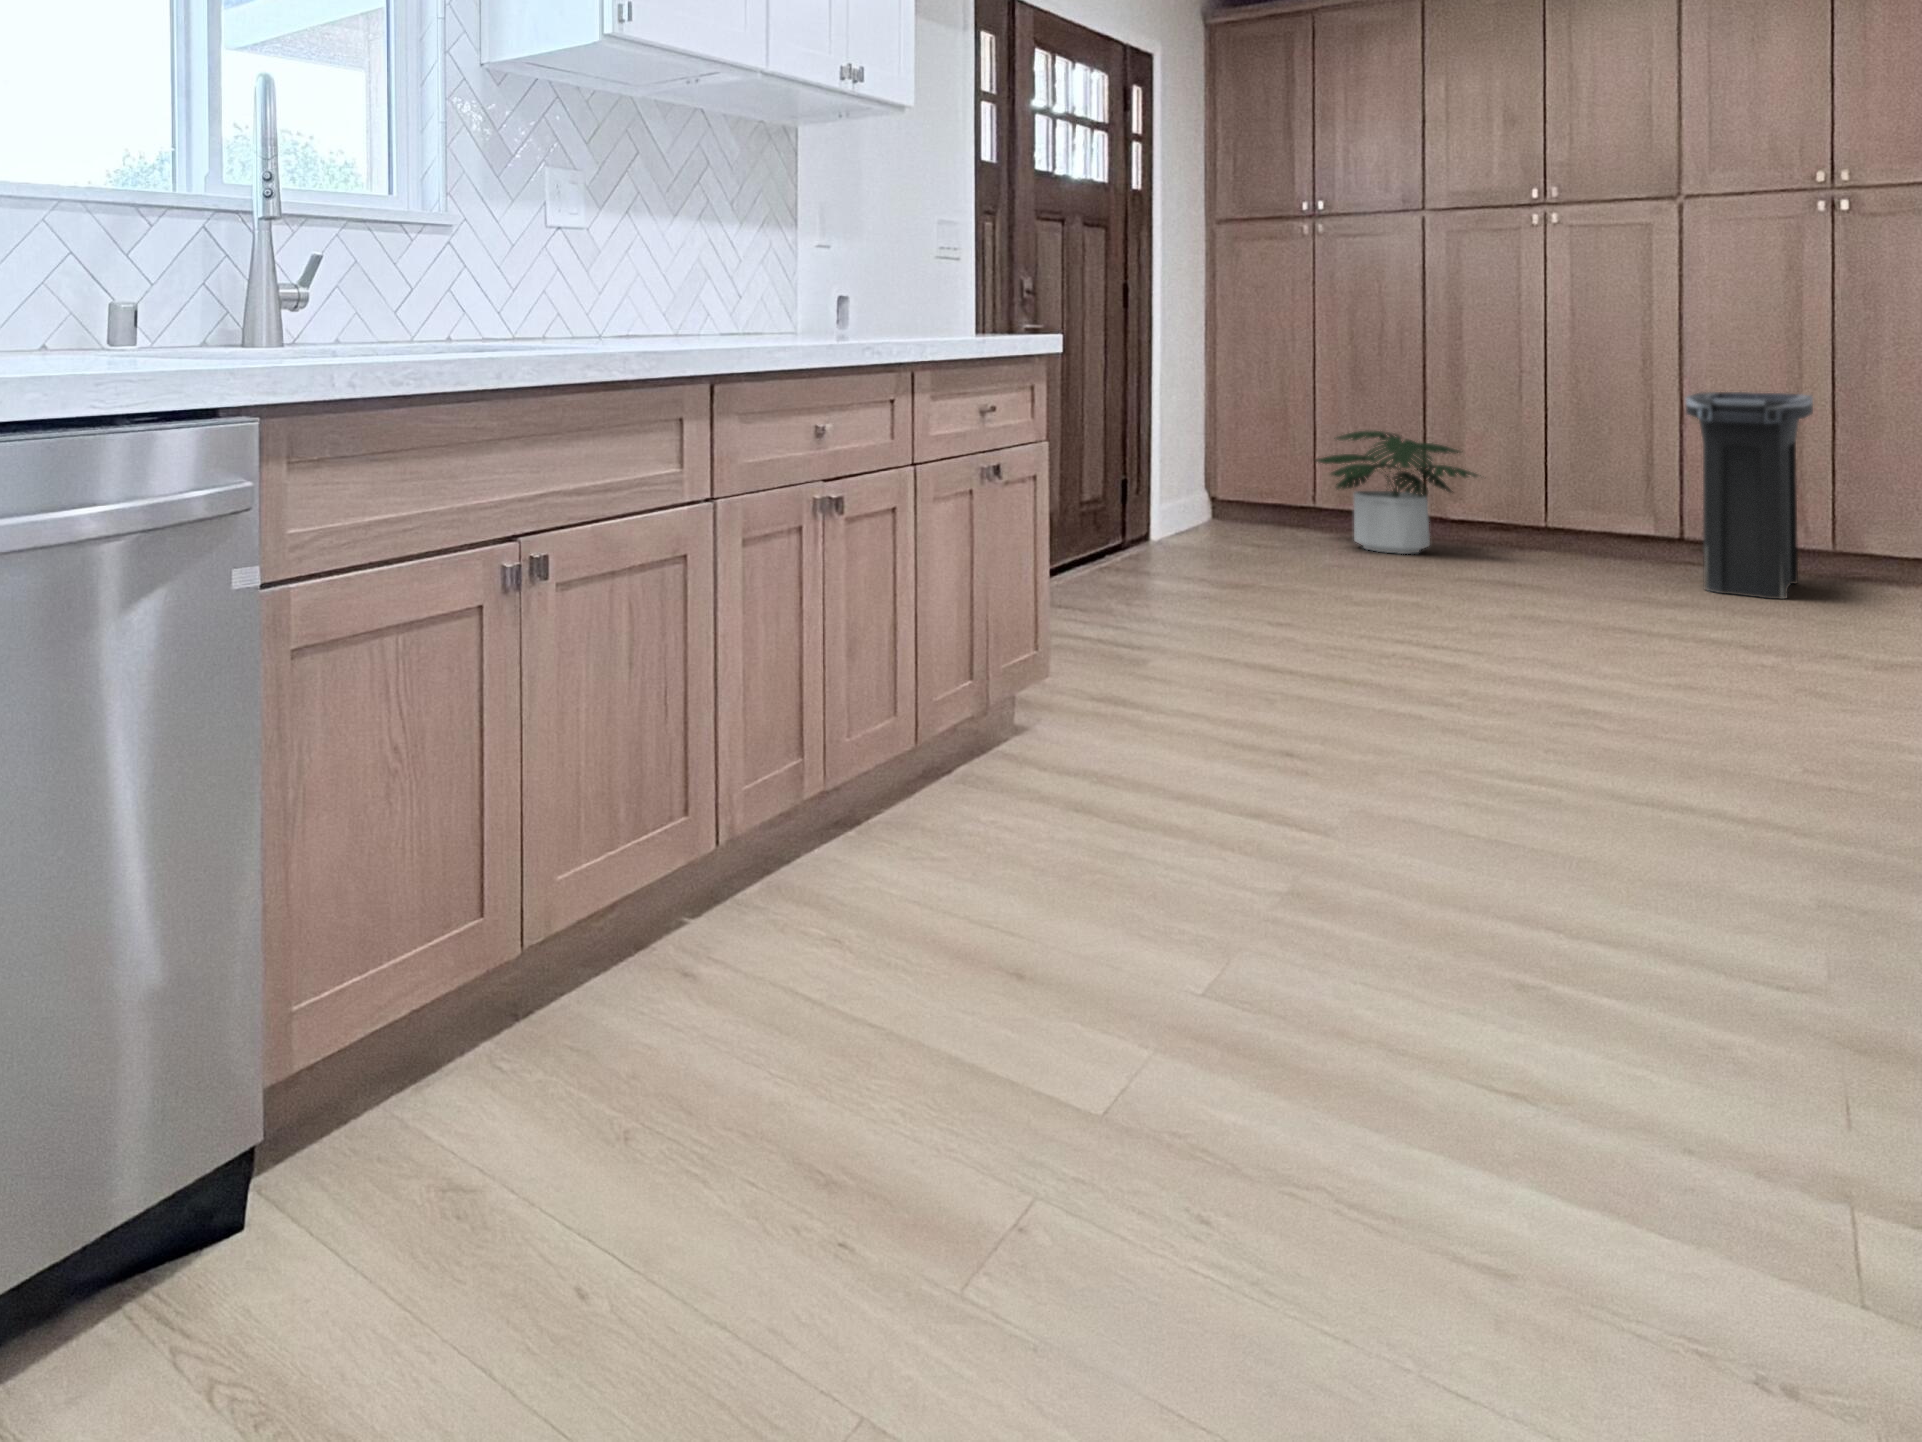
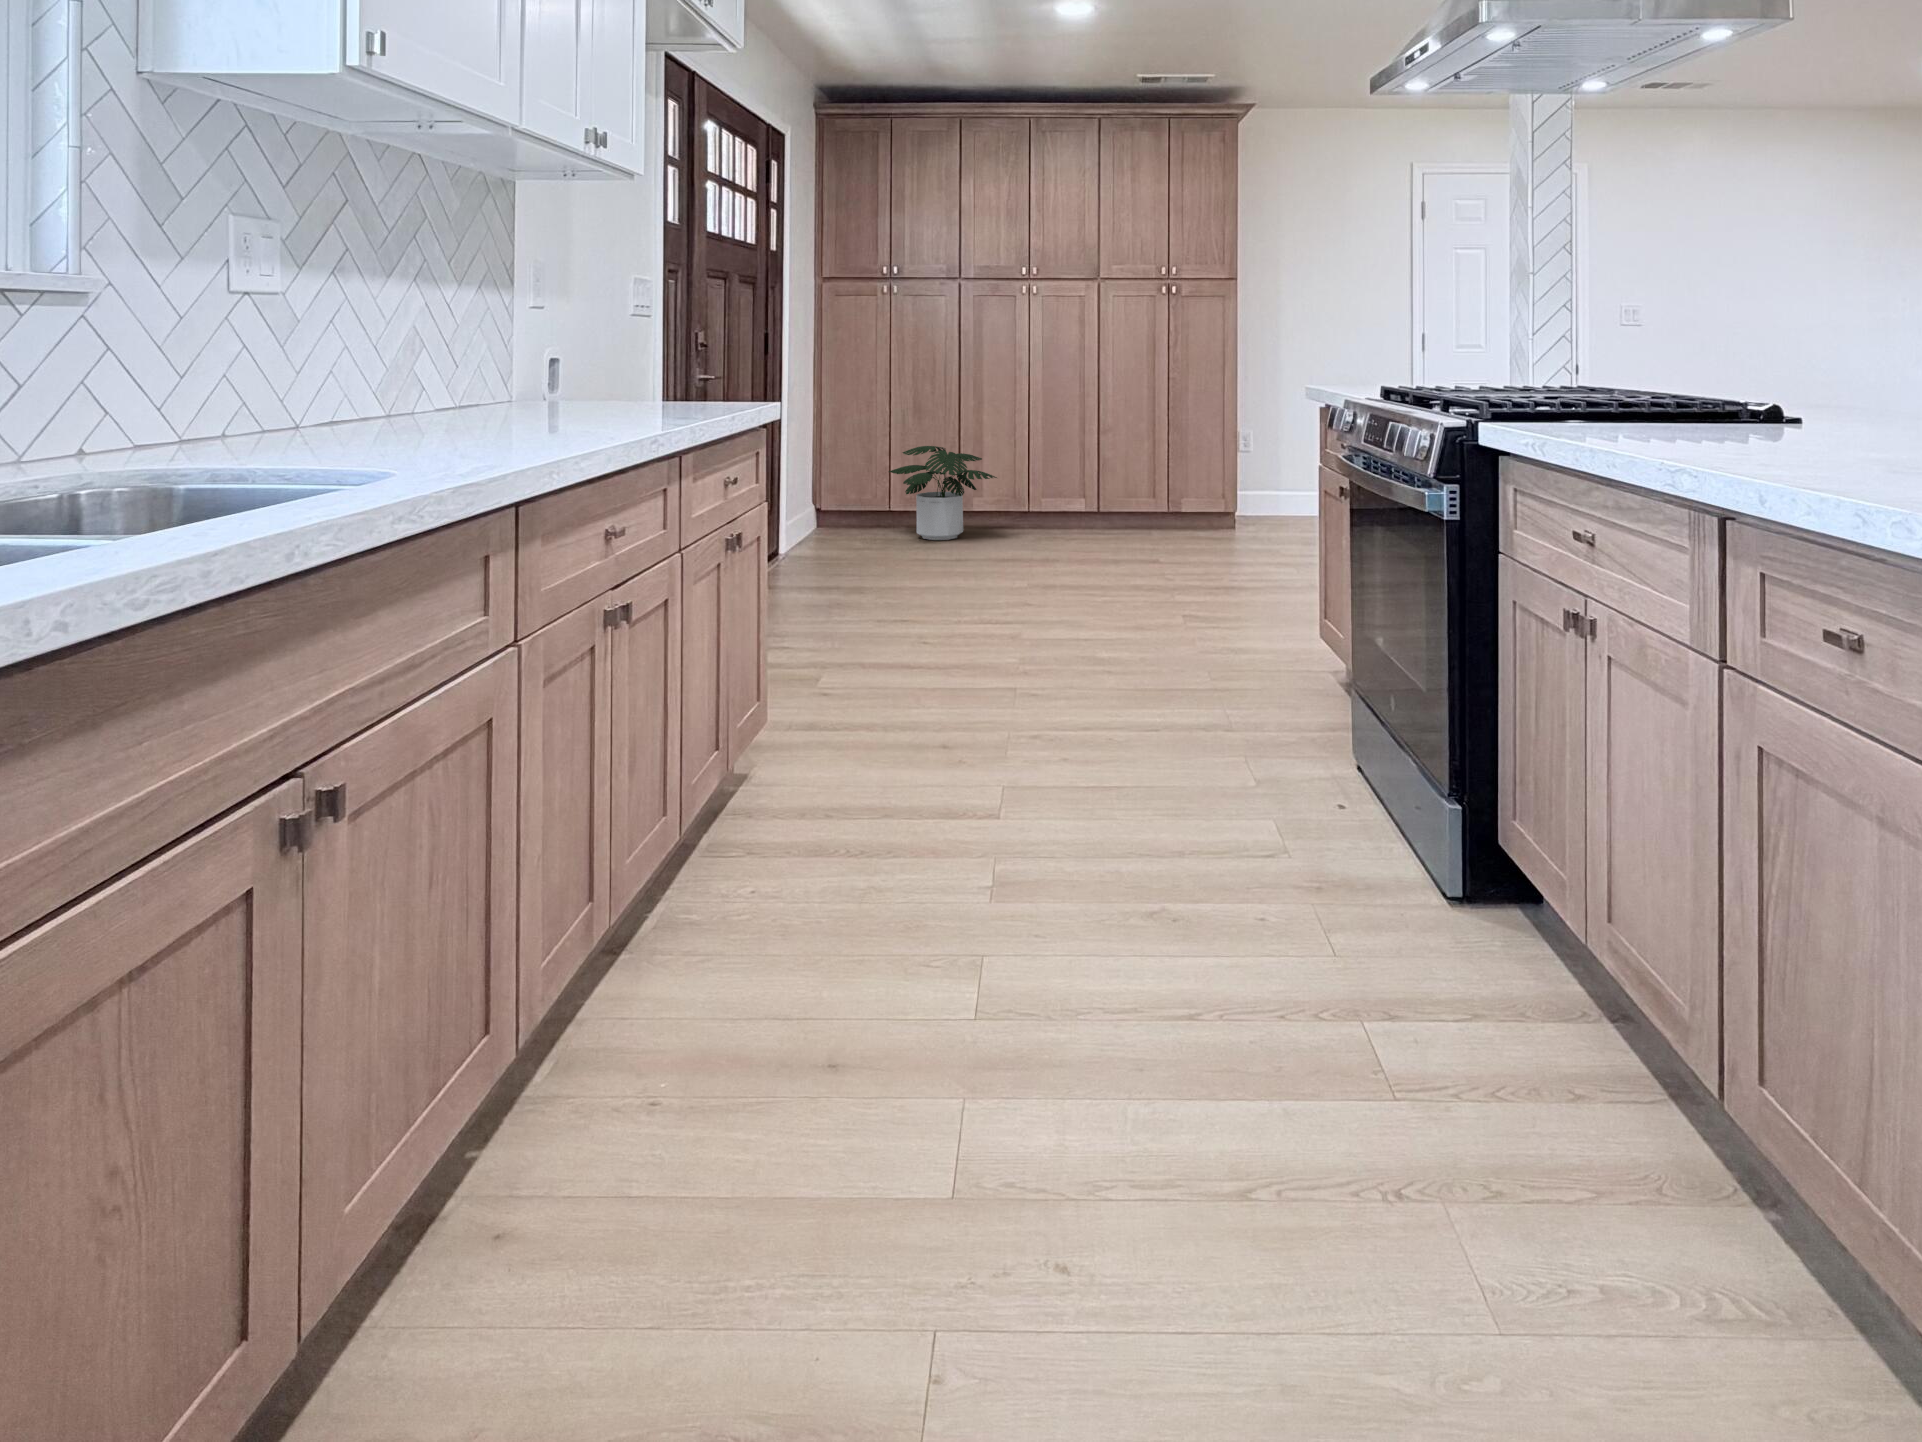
trash can: present [1686,392,1813,599] -> none [1106,410,1161,548]

